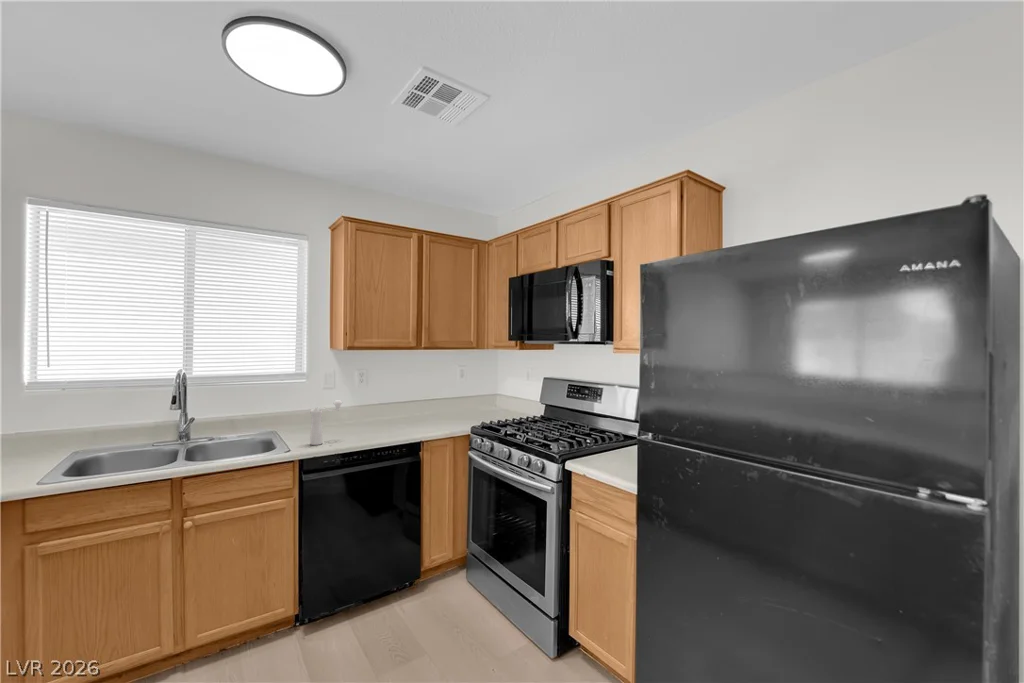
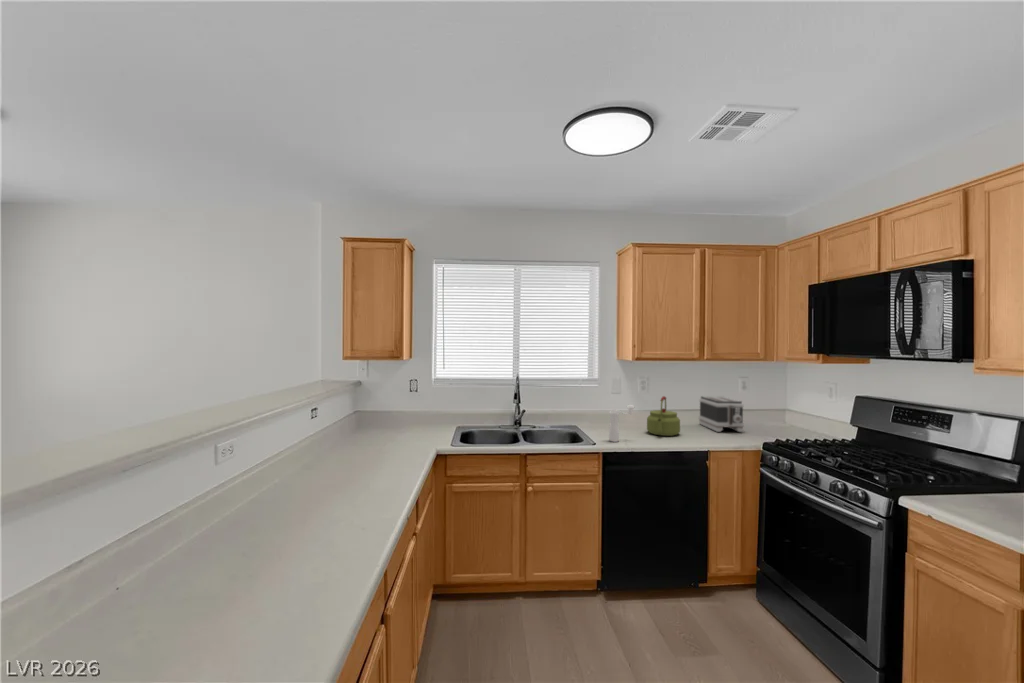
toaster: none [419,386,458,421] -> present [699,396,744,432]
kettle: none [361,388,396,431] -> present [647,396,680,436]

